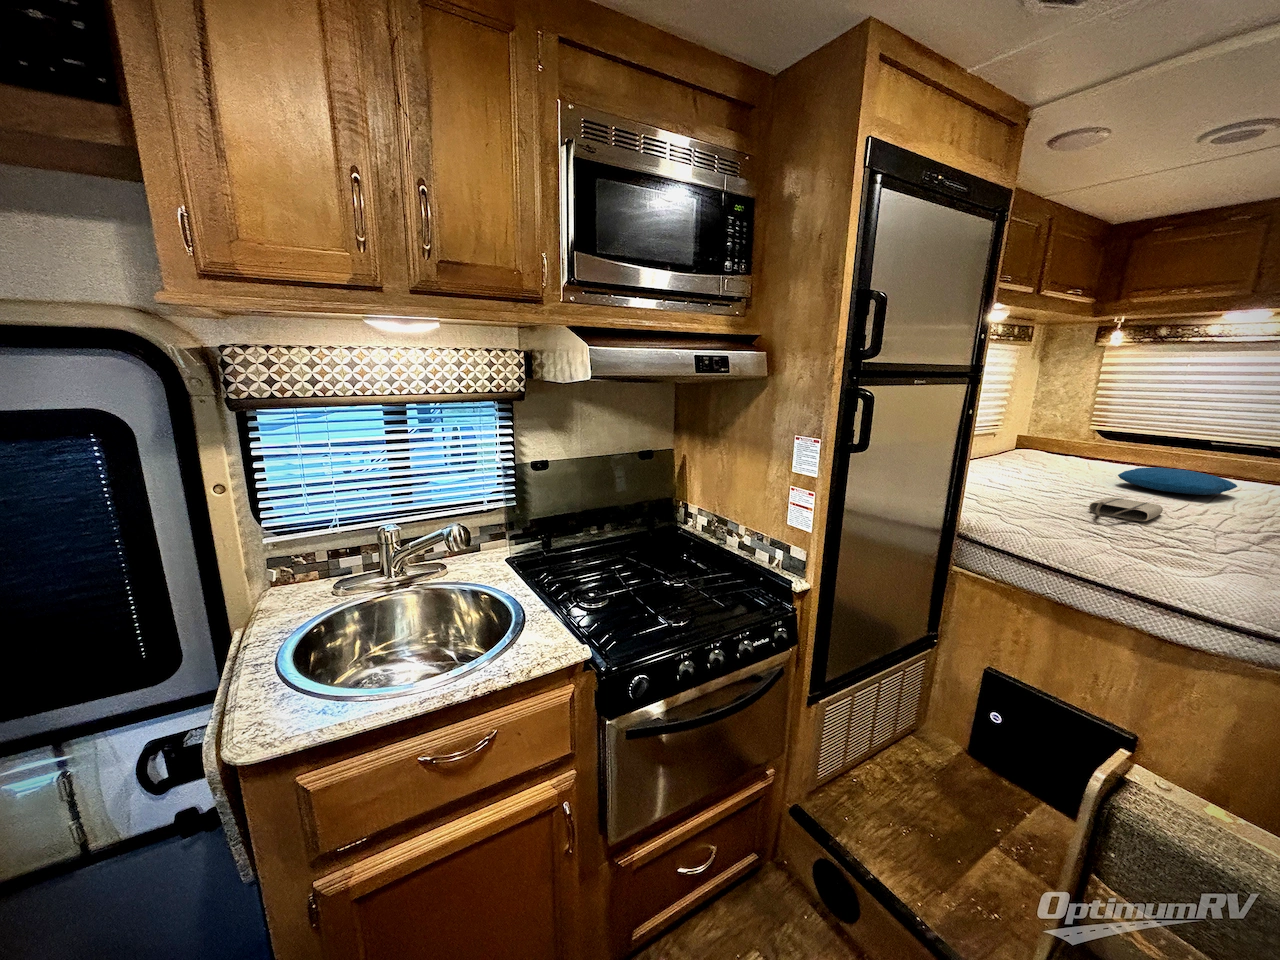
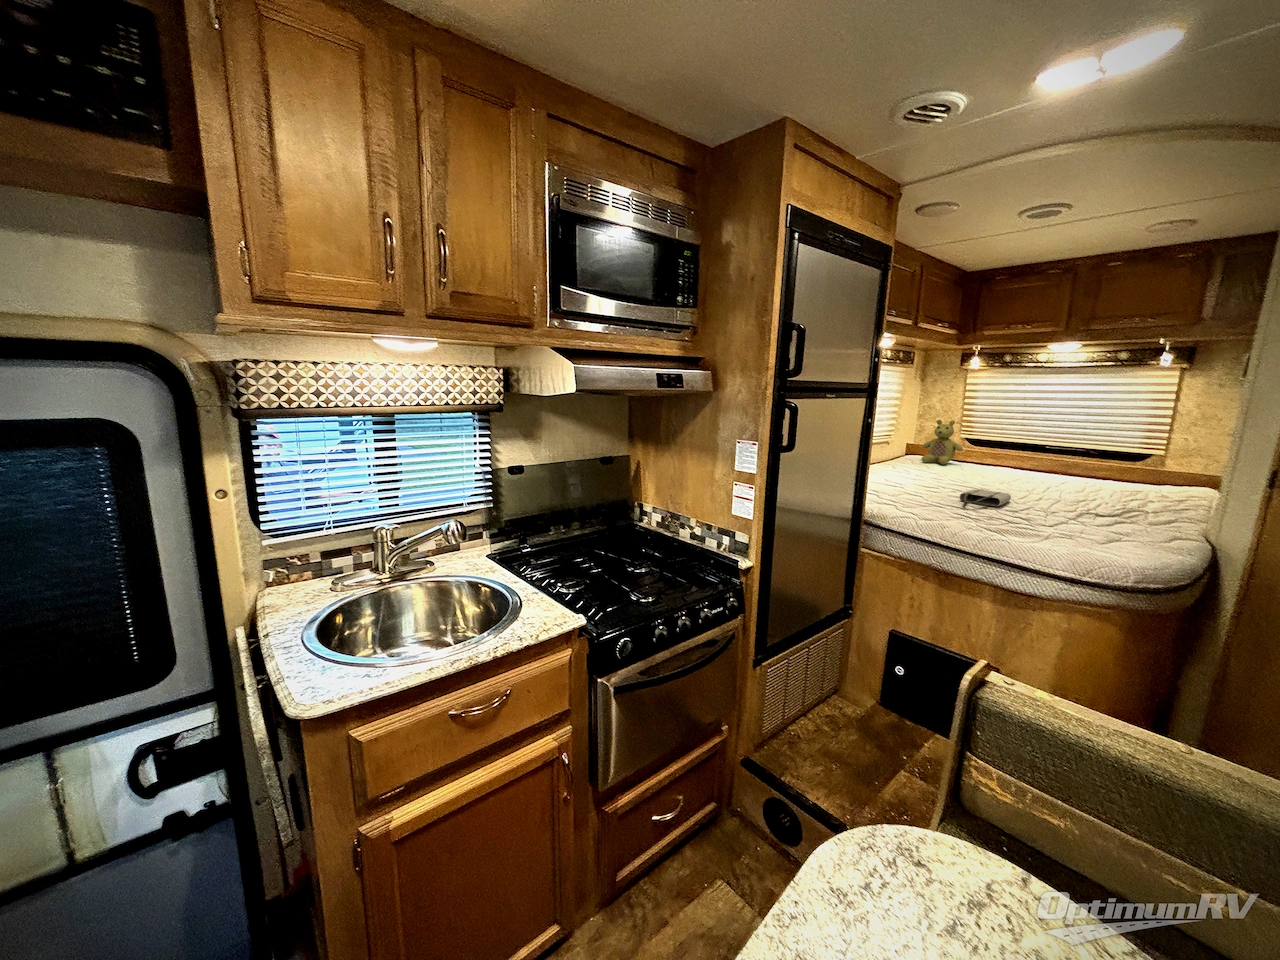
stuffed bear: none [1037,407,1093,462] -> present [922,420,963,464]
pillow: present [1118,467,1237,495] -> none [980,466,1062,486]

